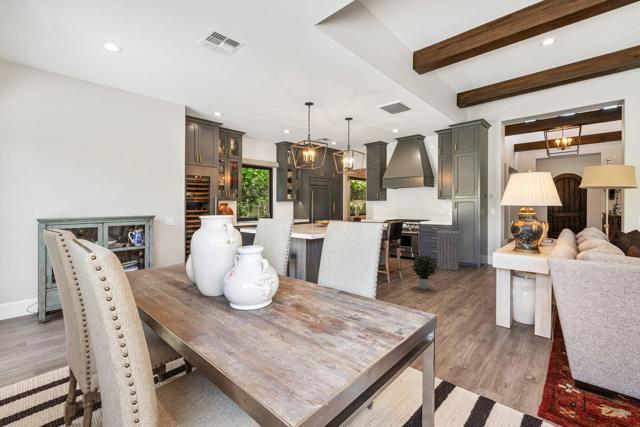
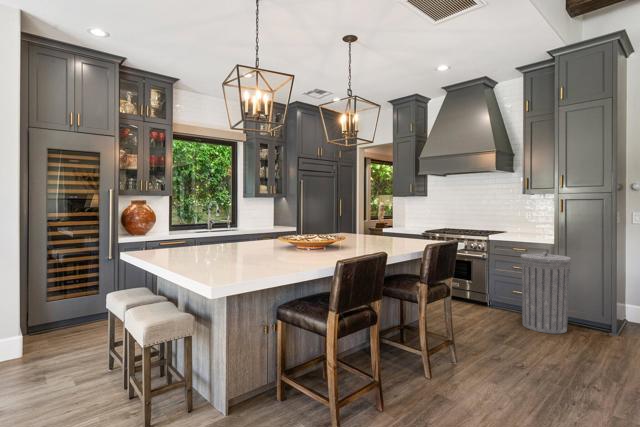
potted plant: present [413,255,436,290] -> none [472,317,531,399]

